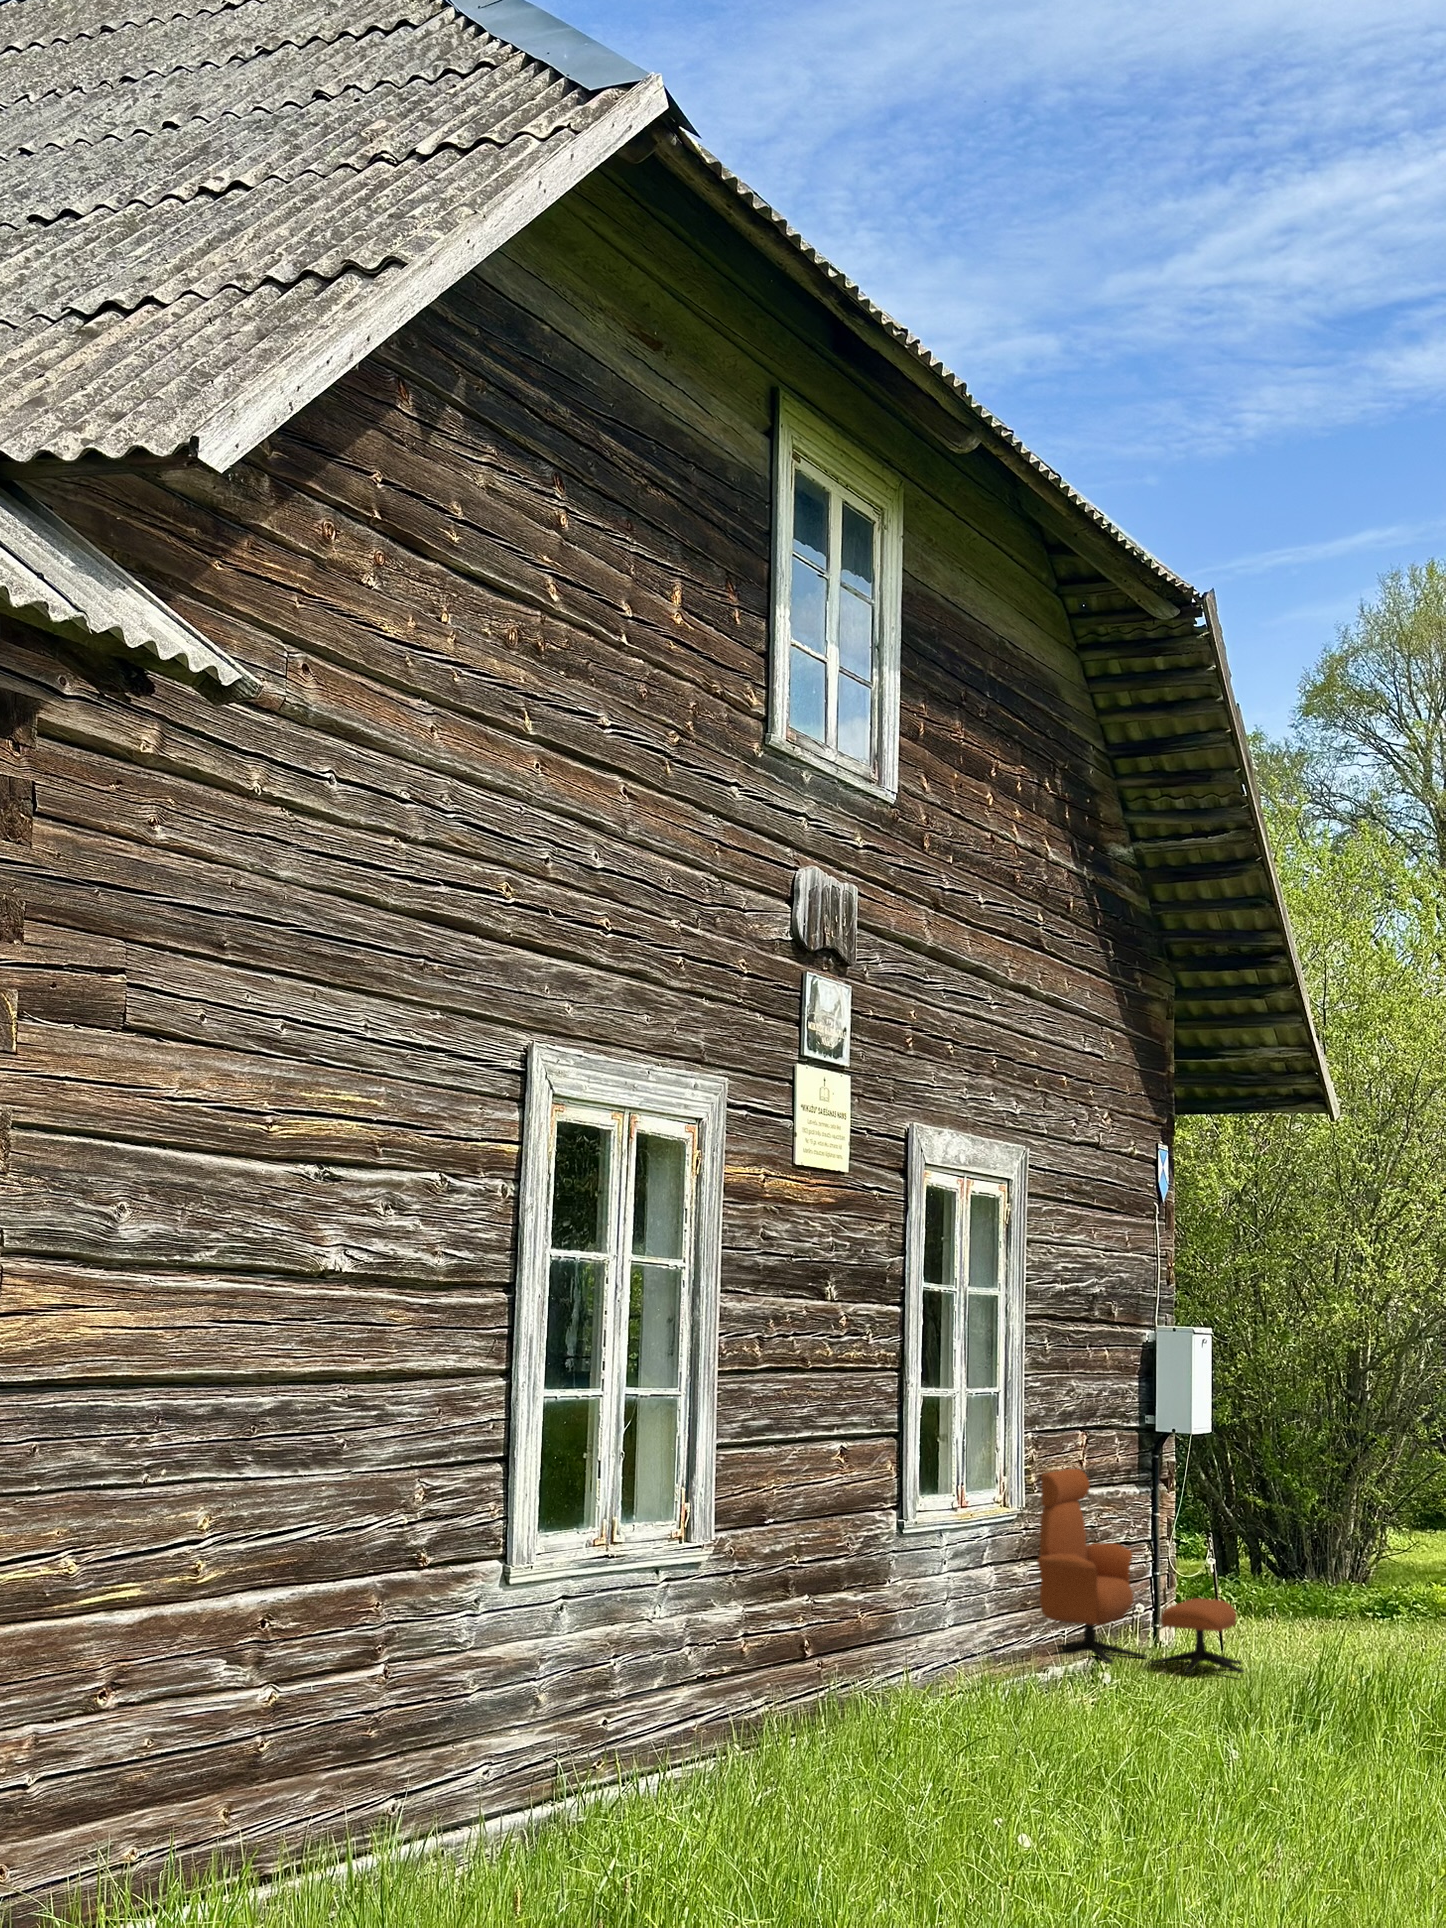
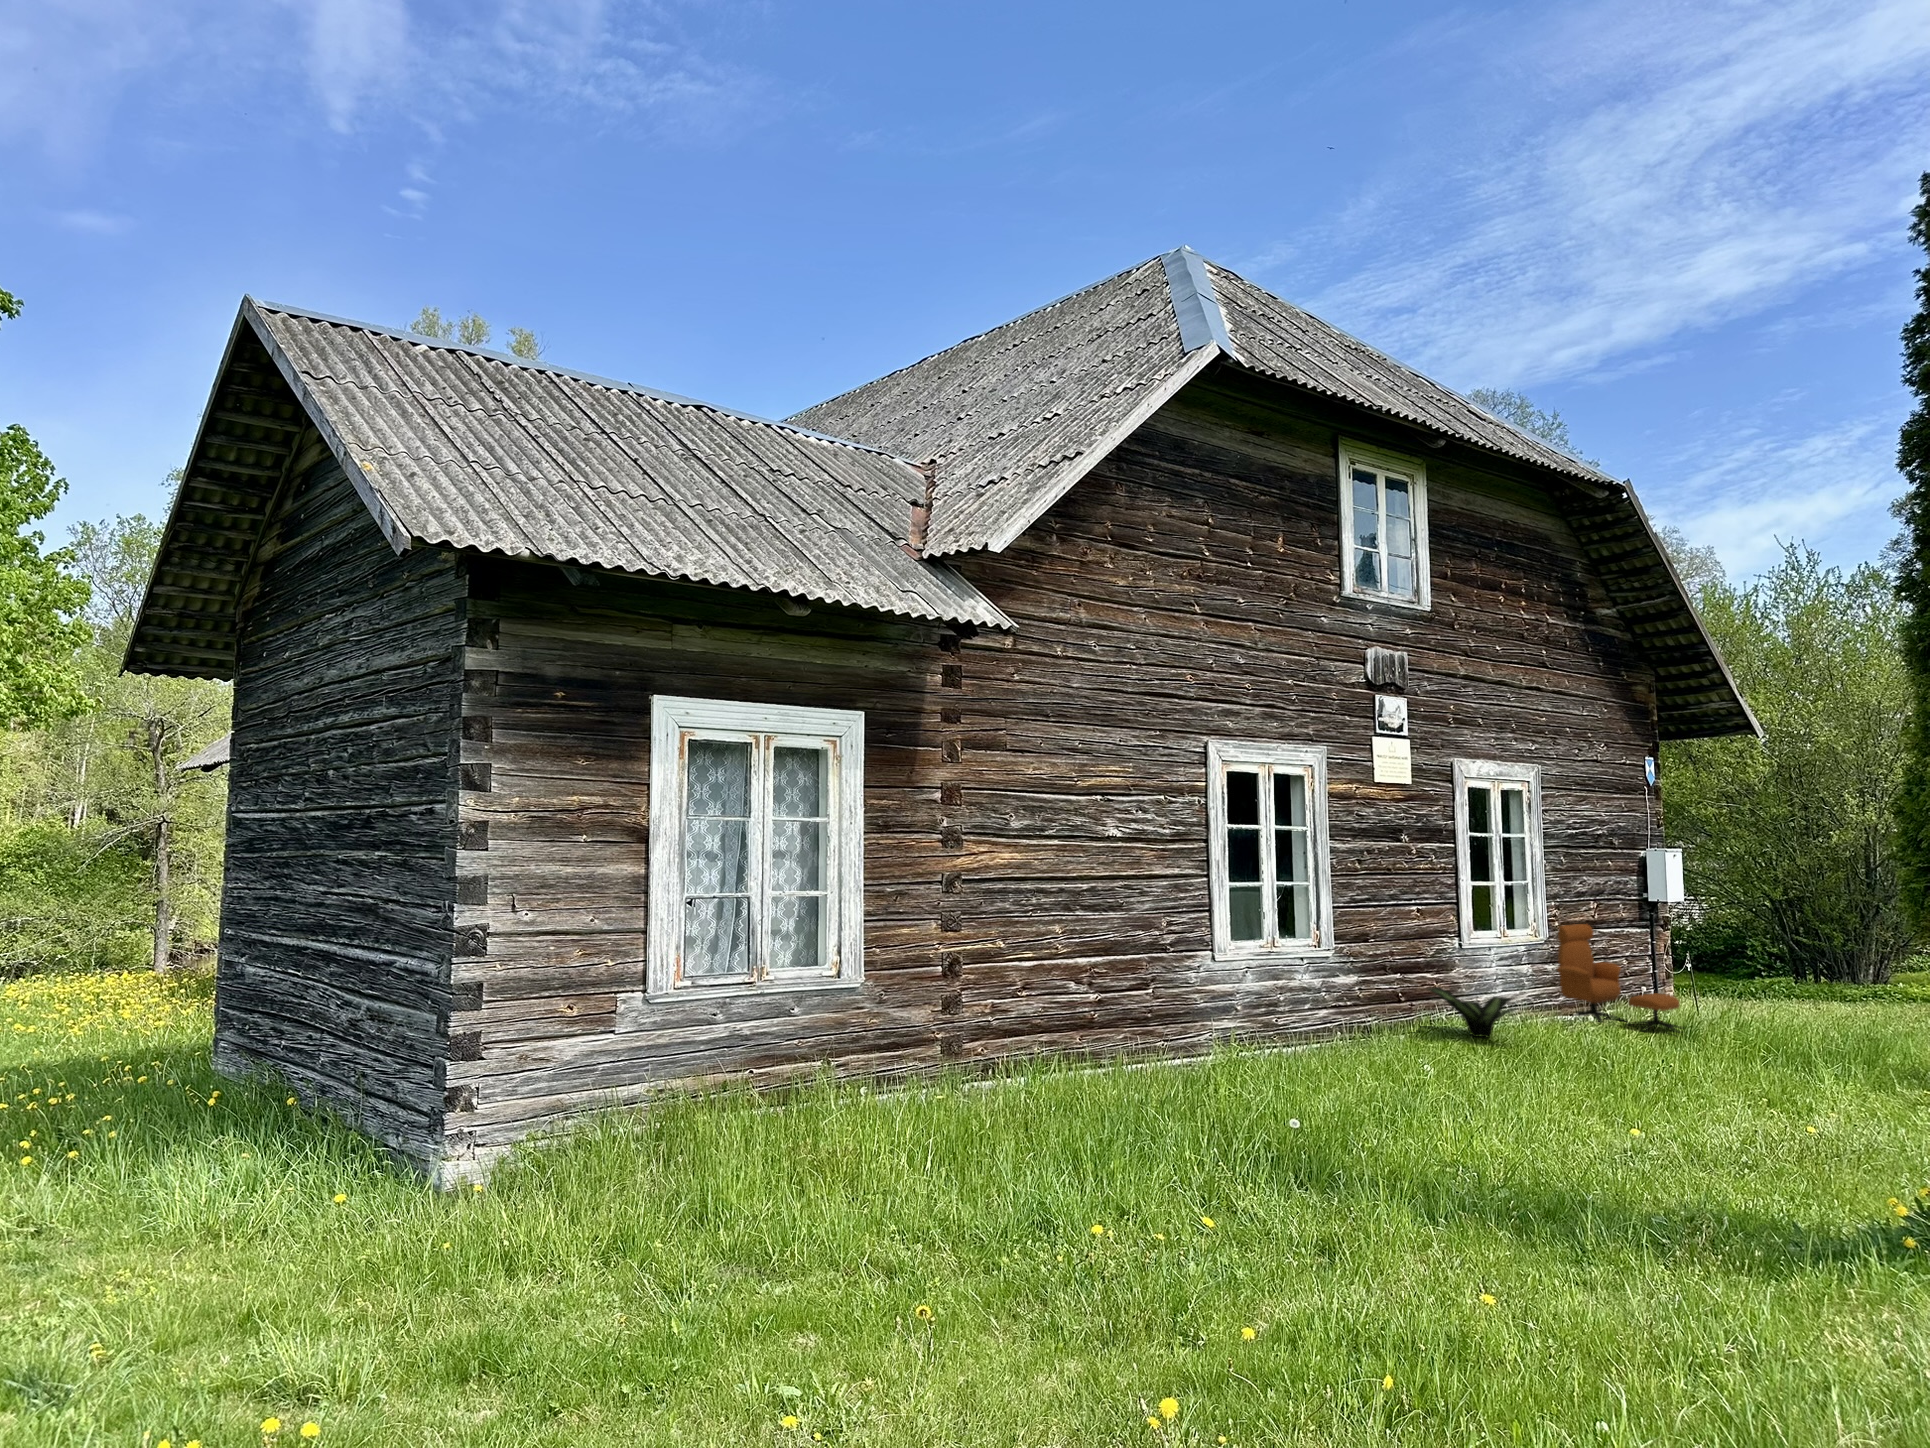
potted plant: none [854,1612,1059,1716] -> present [1427,987,1513,1038]

